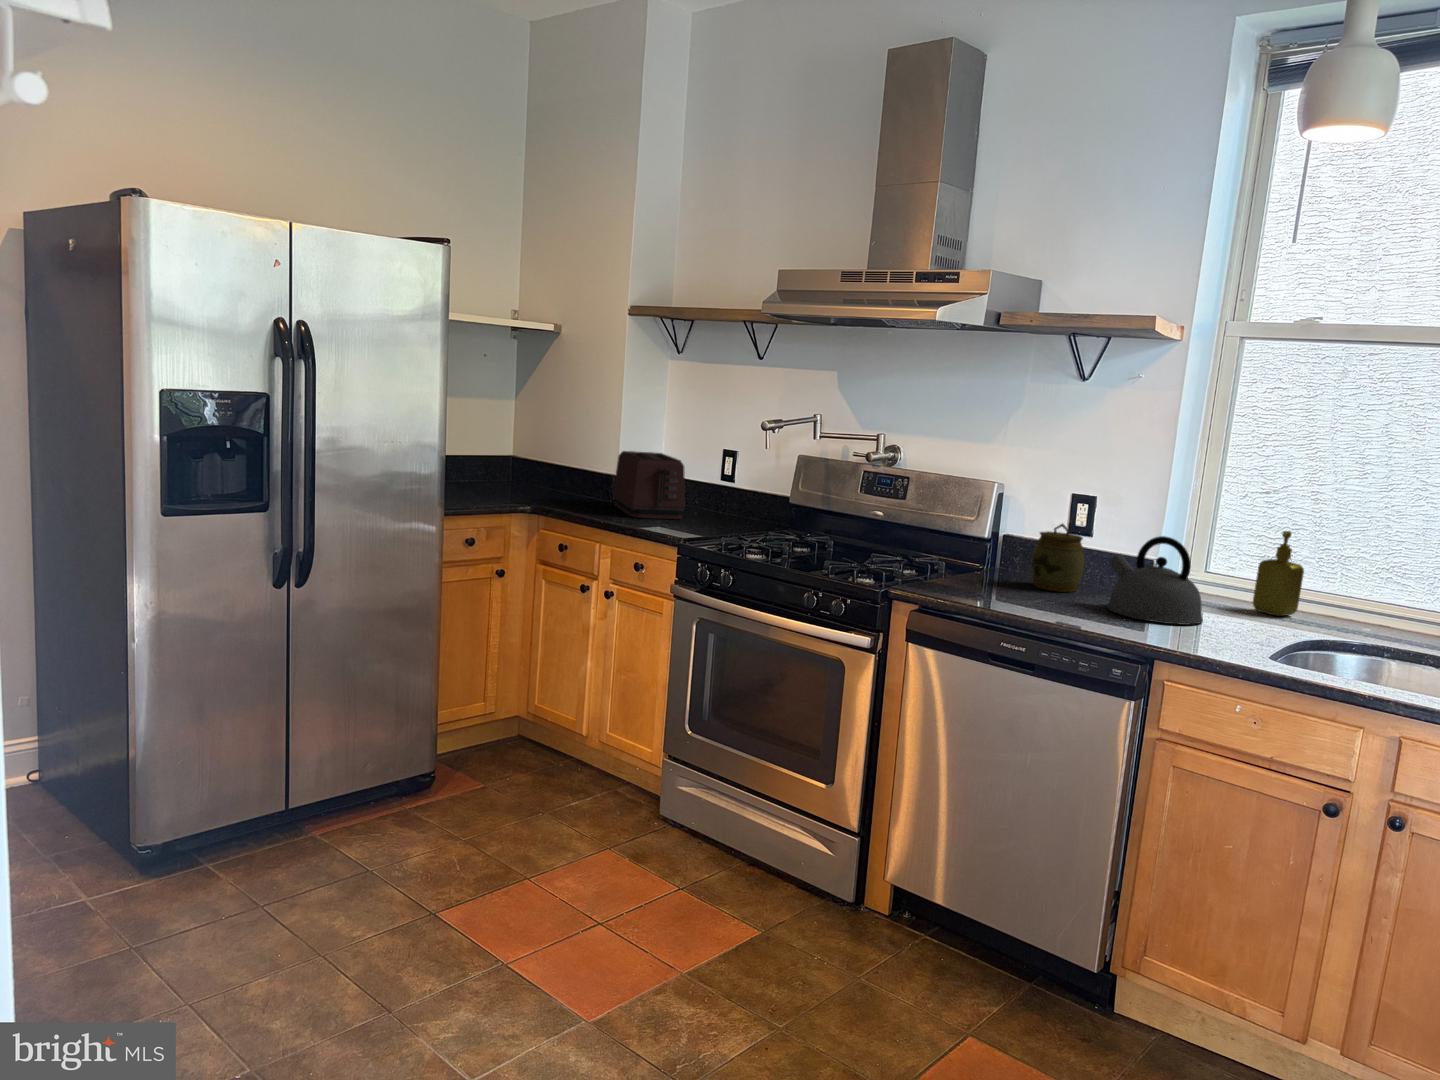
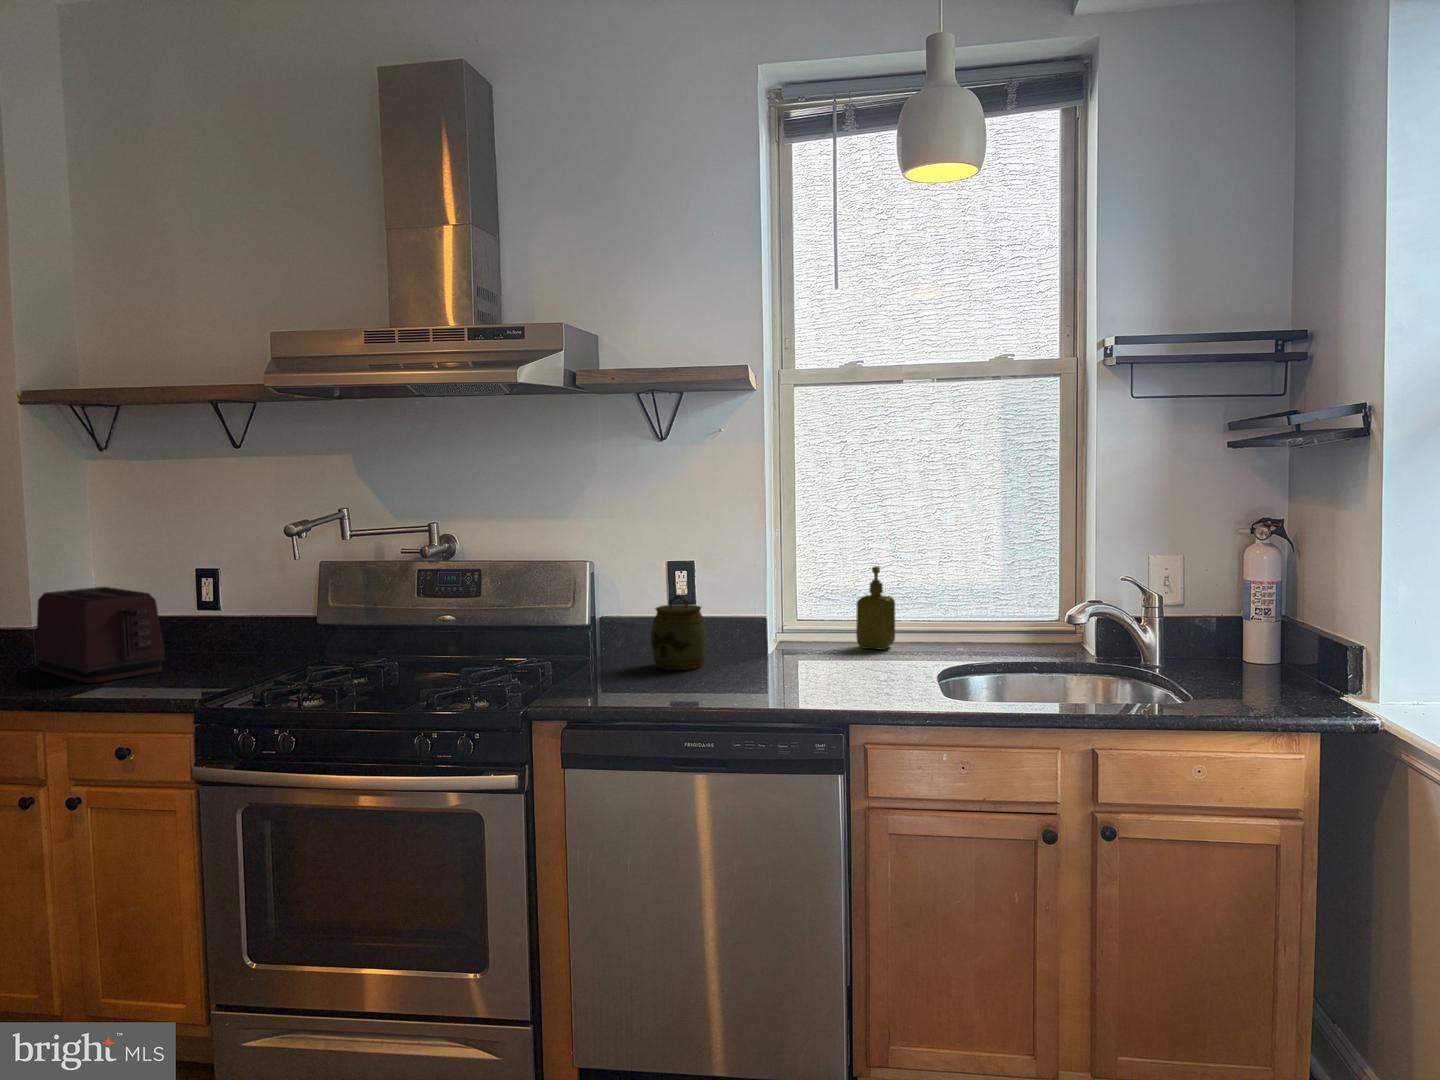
kettle: present [1107,536,1203,625] -> none [744,592,849,684]

